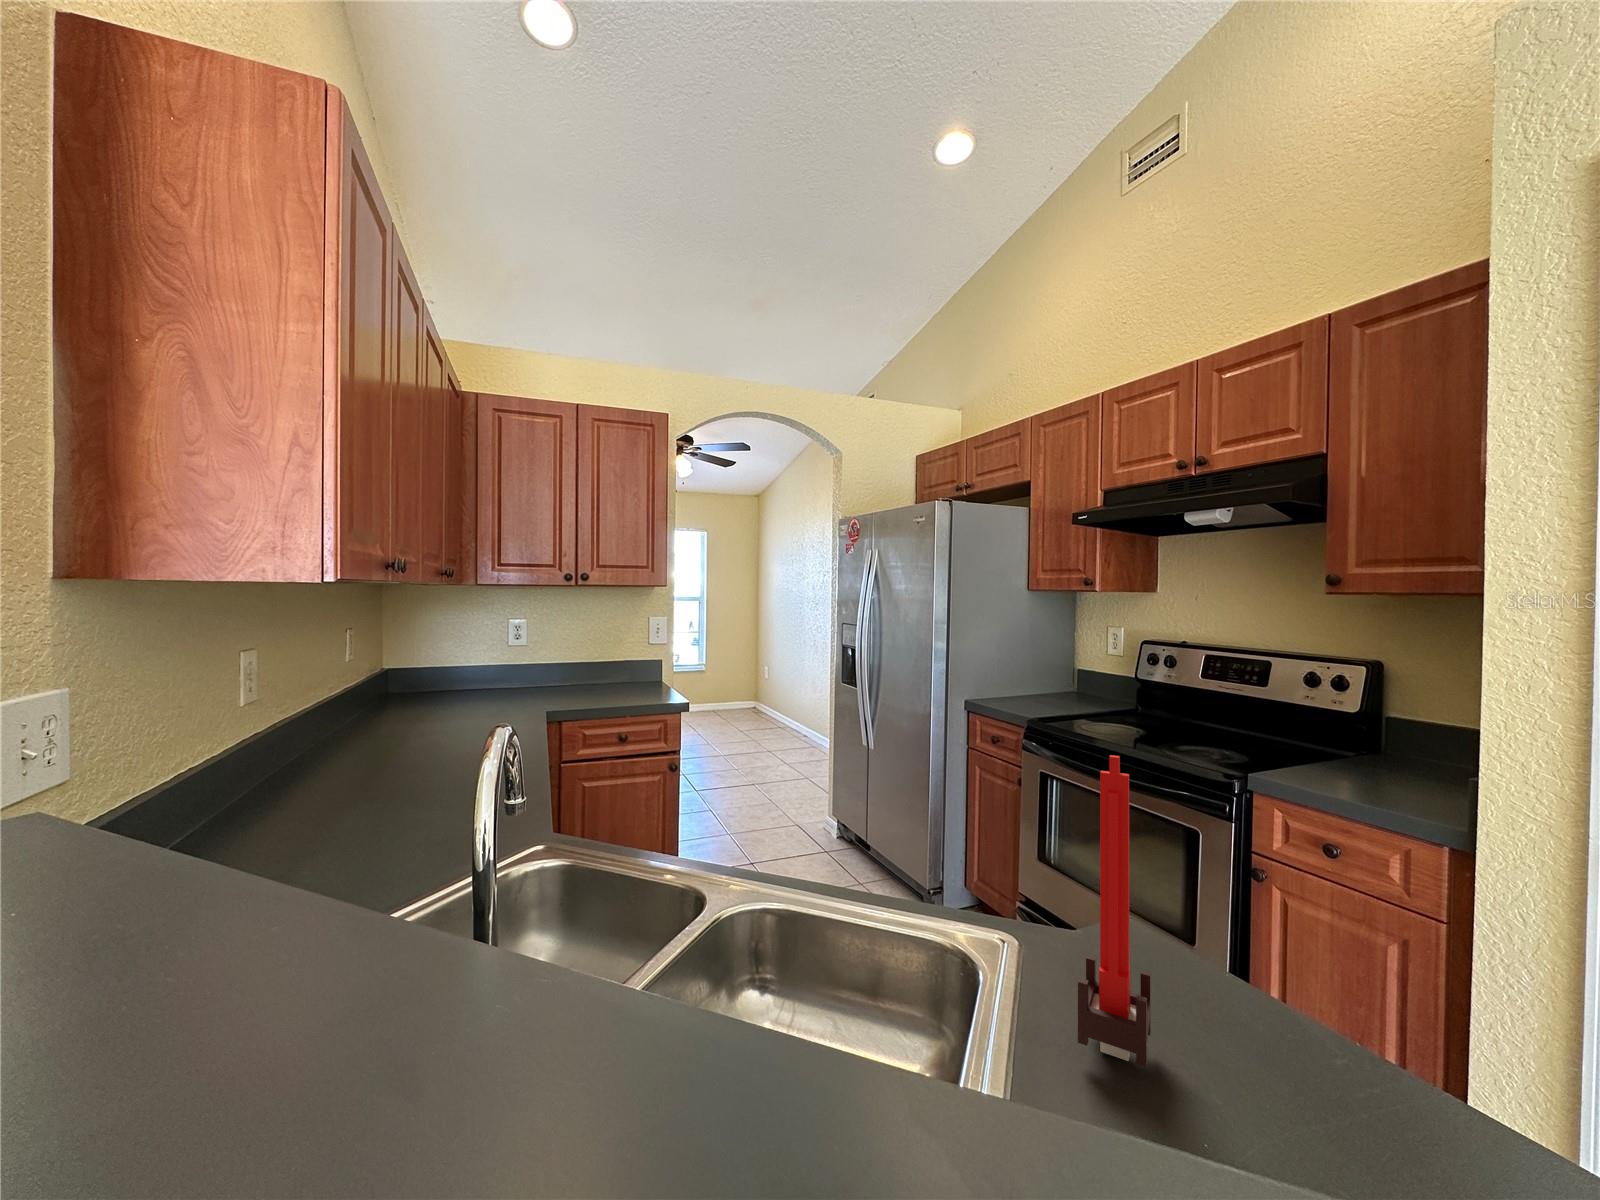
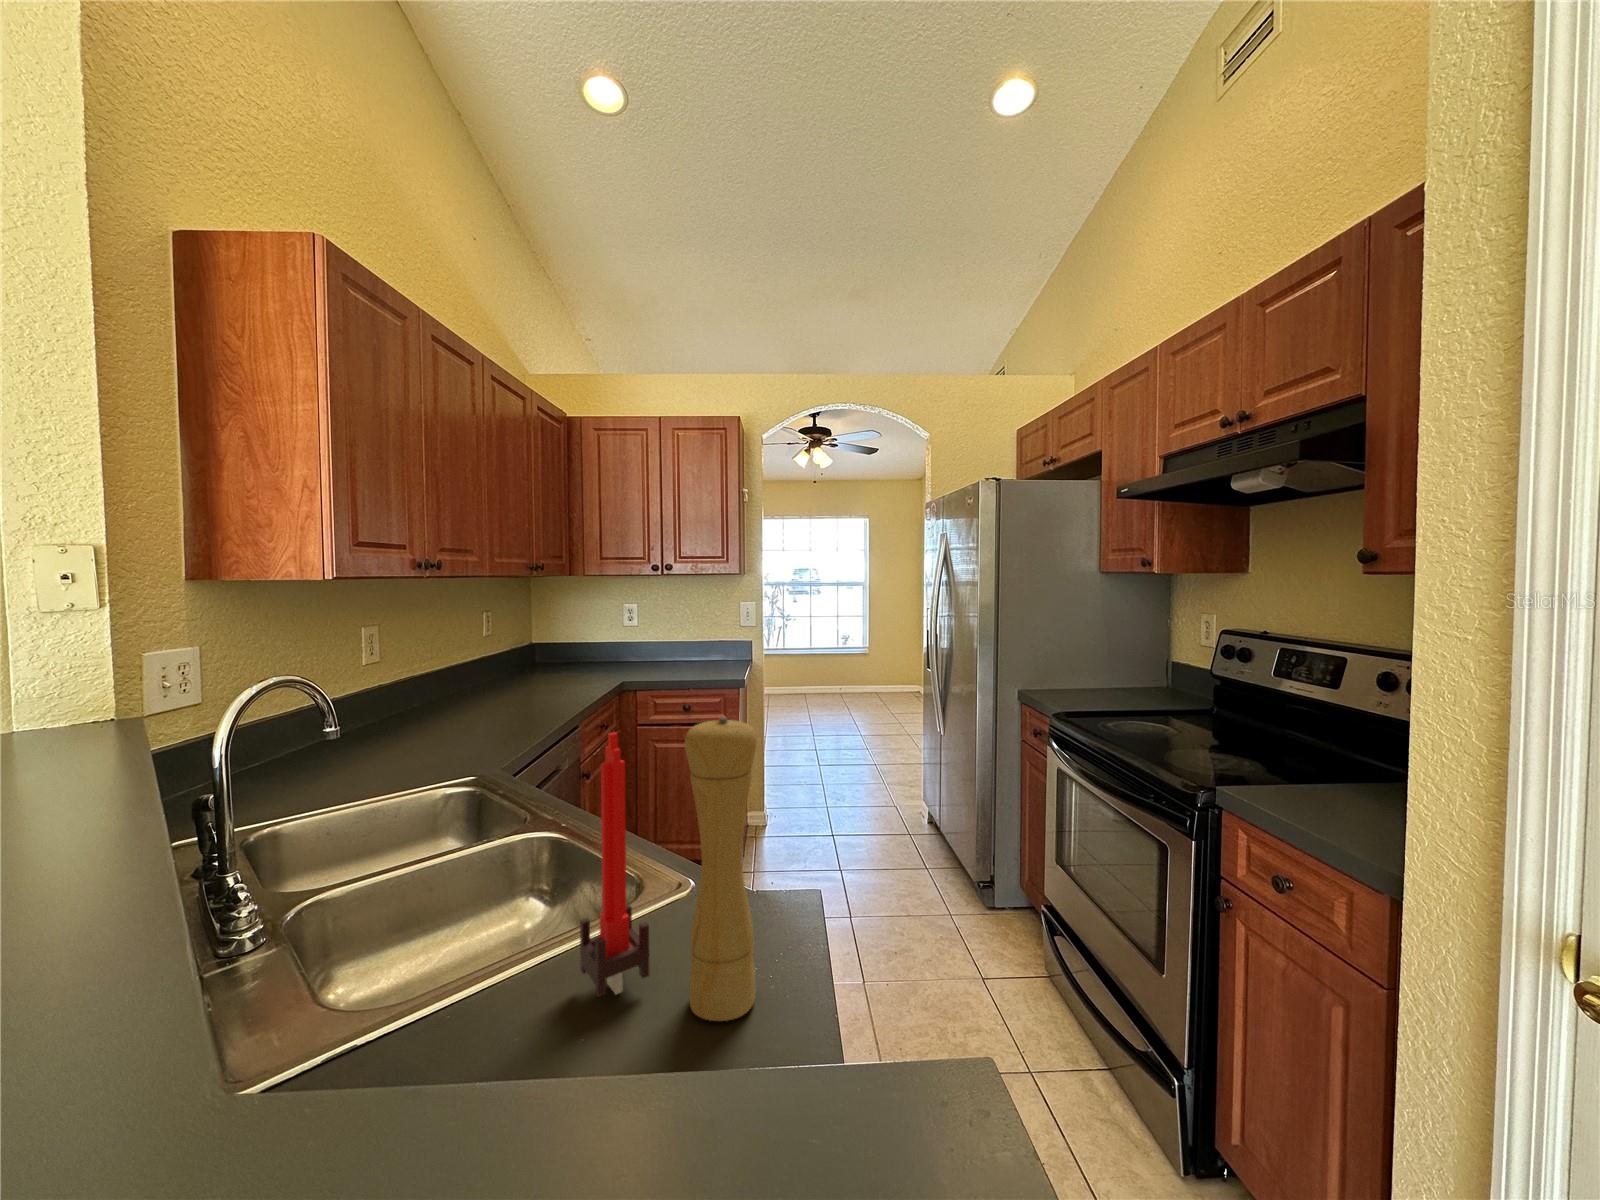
pepper mill: none [1185,731,1280,1063] -> present [685,717,757,1021]

